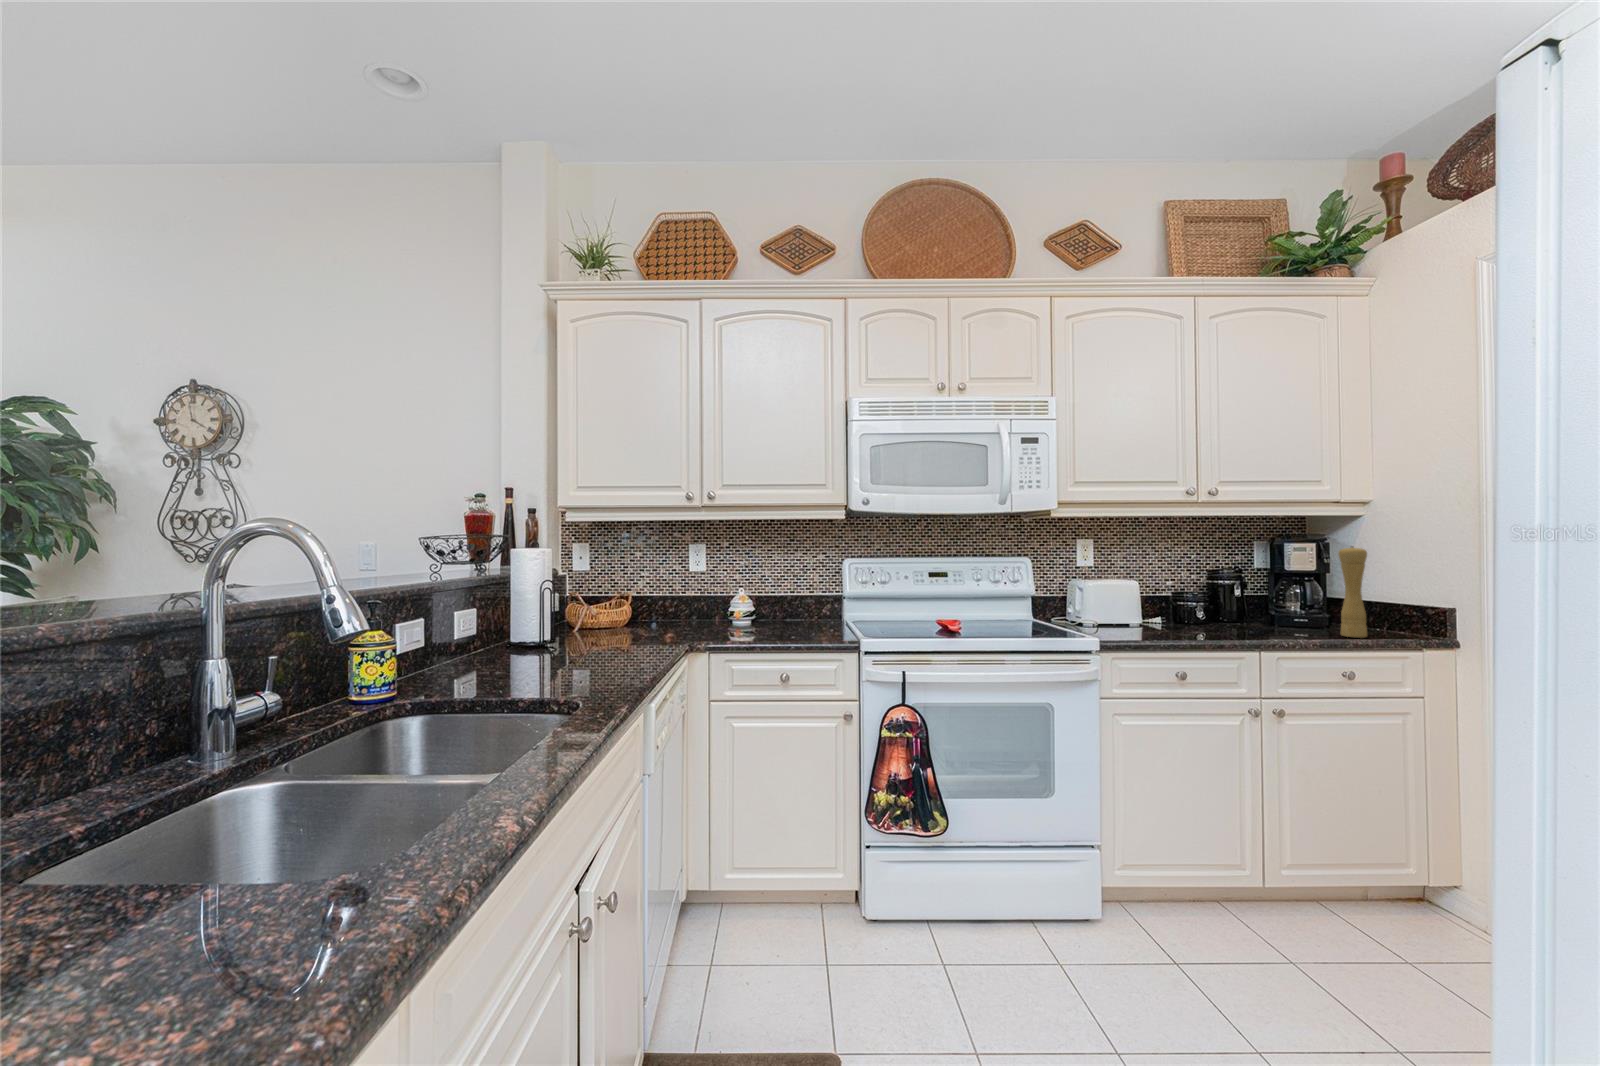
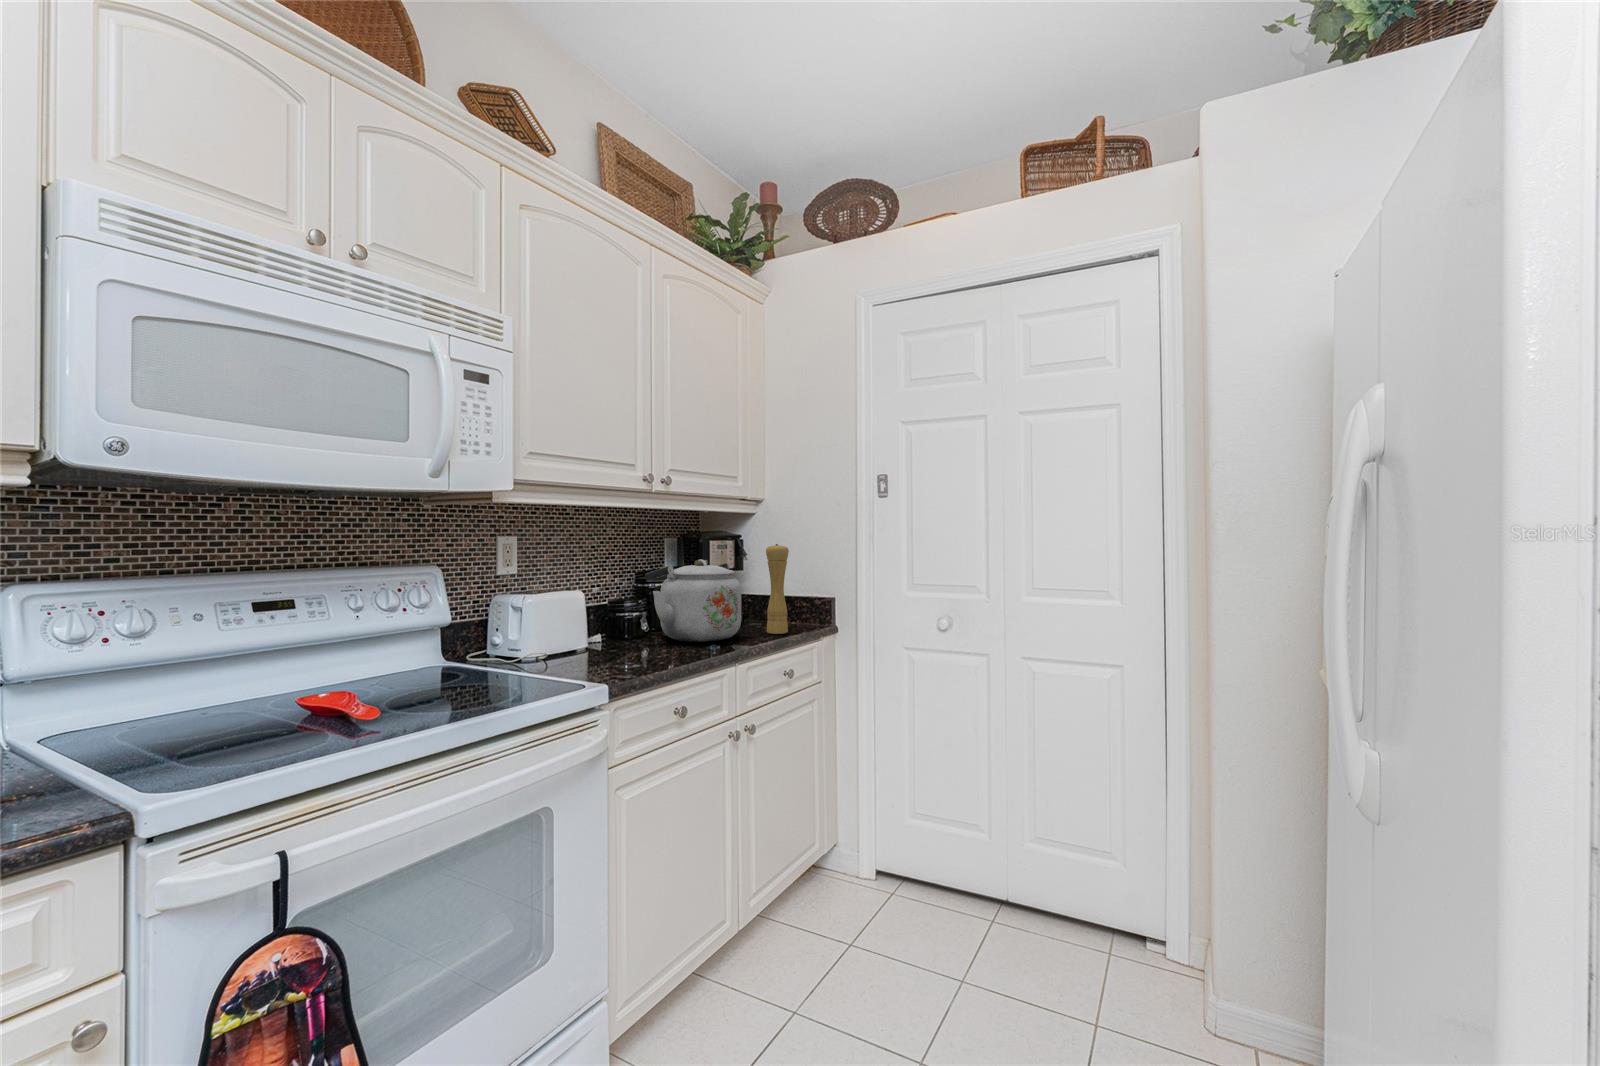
kettle: none [1197,560,1299,633] -> present [645,559,741,642]

